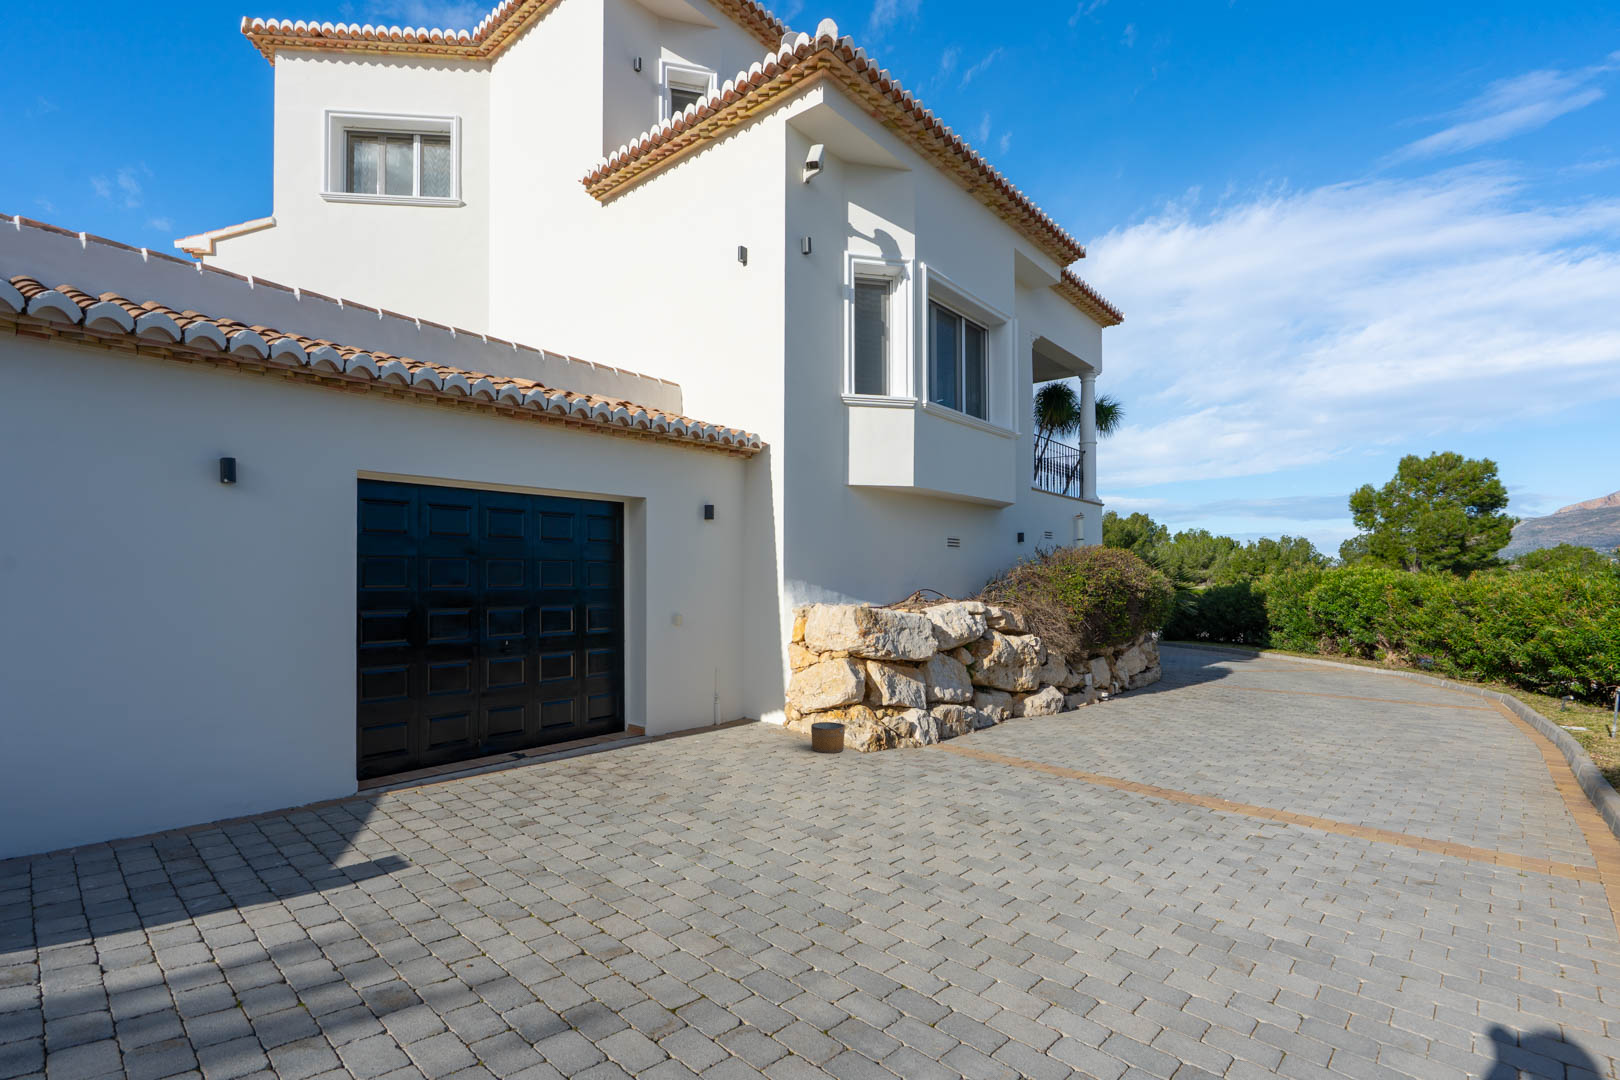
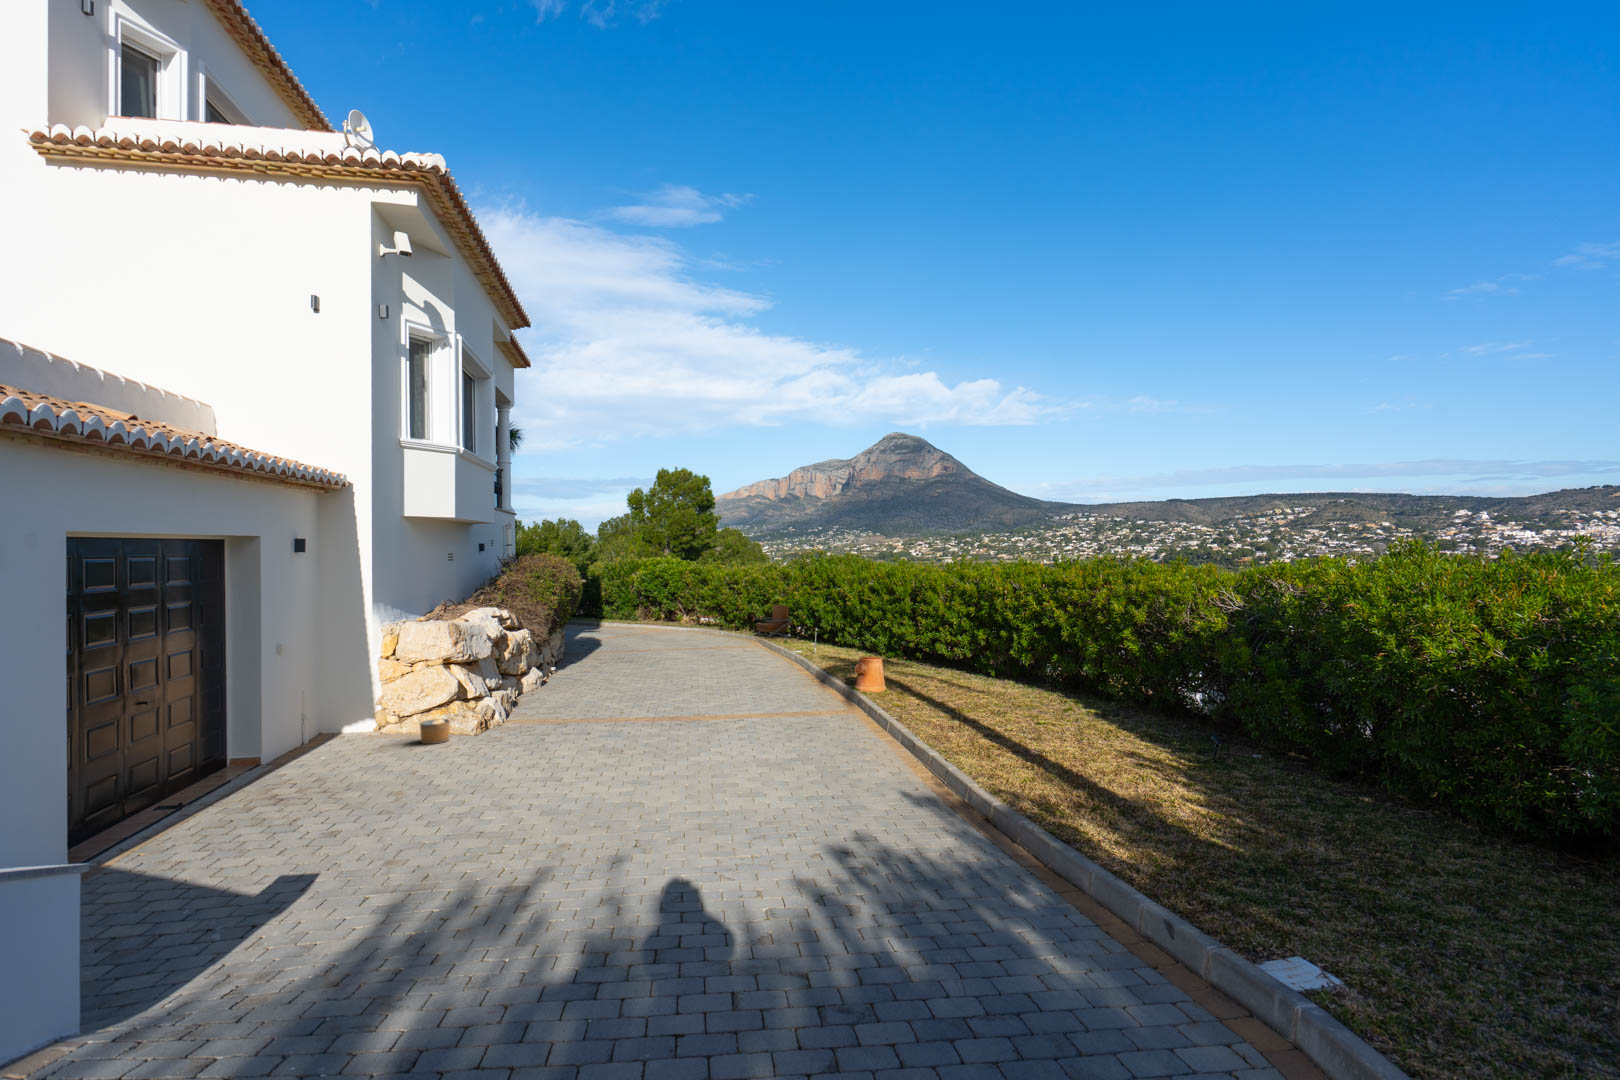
lounge chair: none [1498,644,1585,704] -> present [754,605,793,639]

